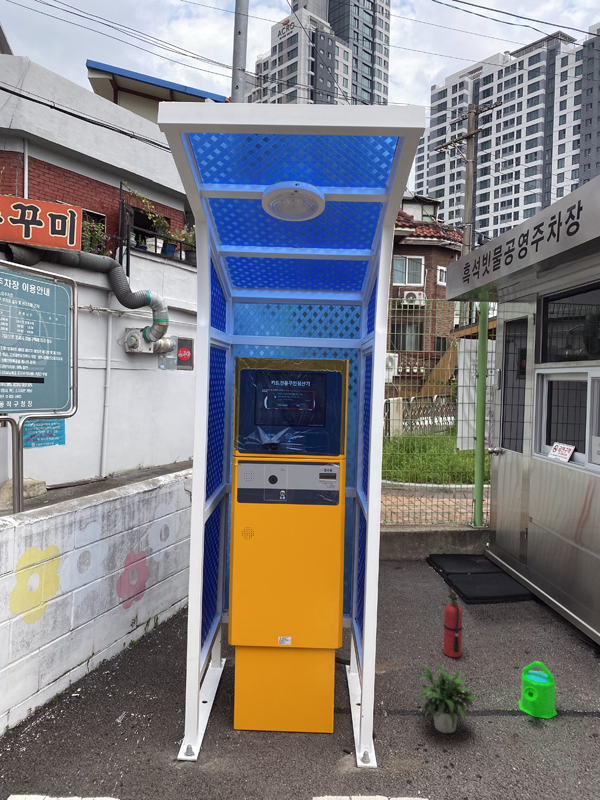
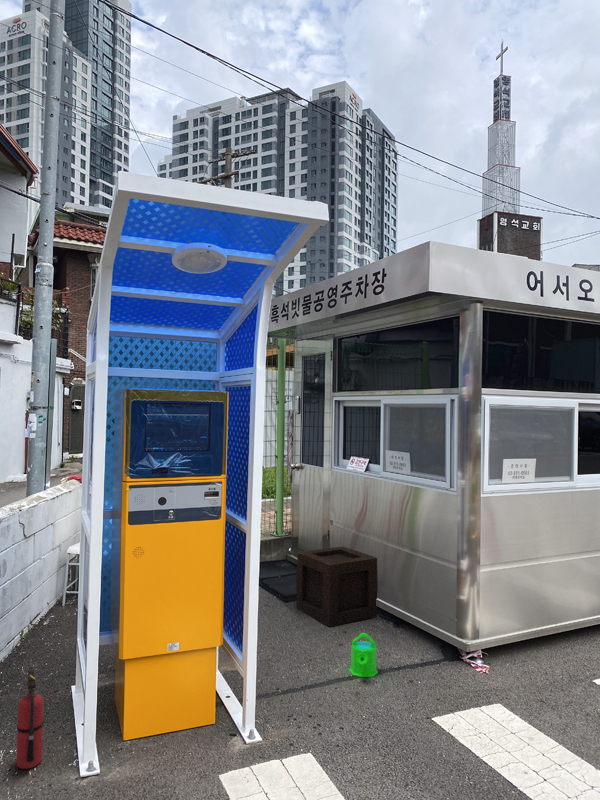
wooden crate: none [478,548,581,642] -> present [296,547,378,627]
fire extinguisher: present [444,587,462,657] -> present [16,670,44,769]
potted plant: present [418,662,477,733] -> none [274,646,329,704]

